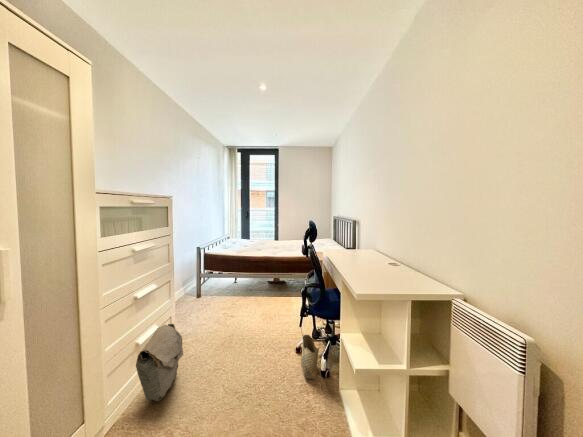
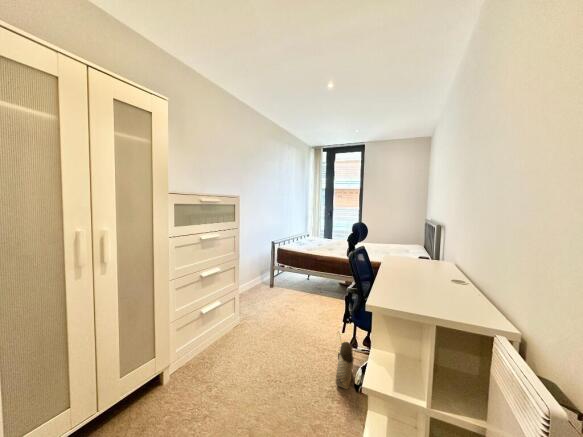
bag: present [136,324,183,401] -> none [196,302,237,362]

